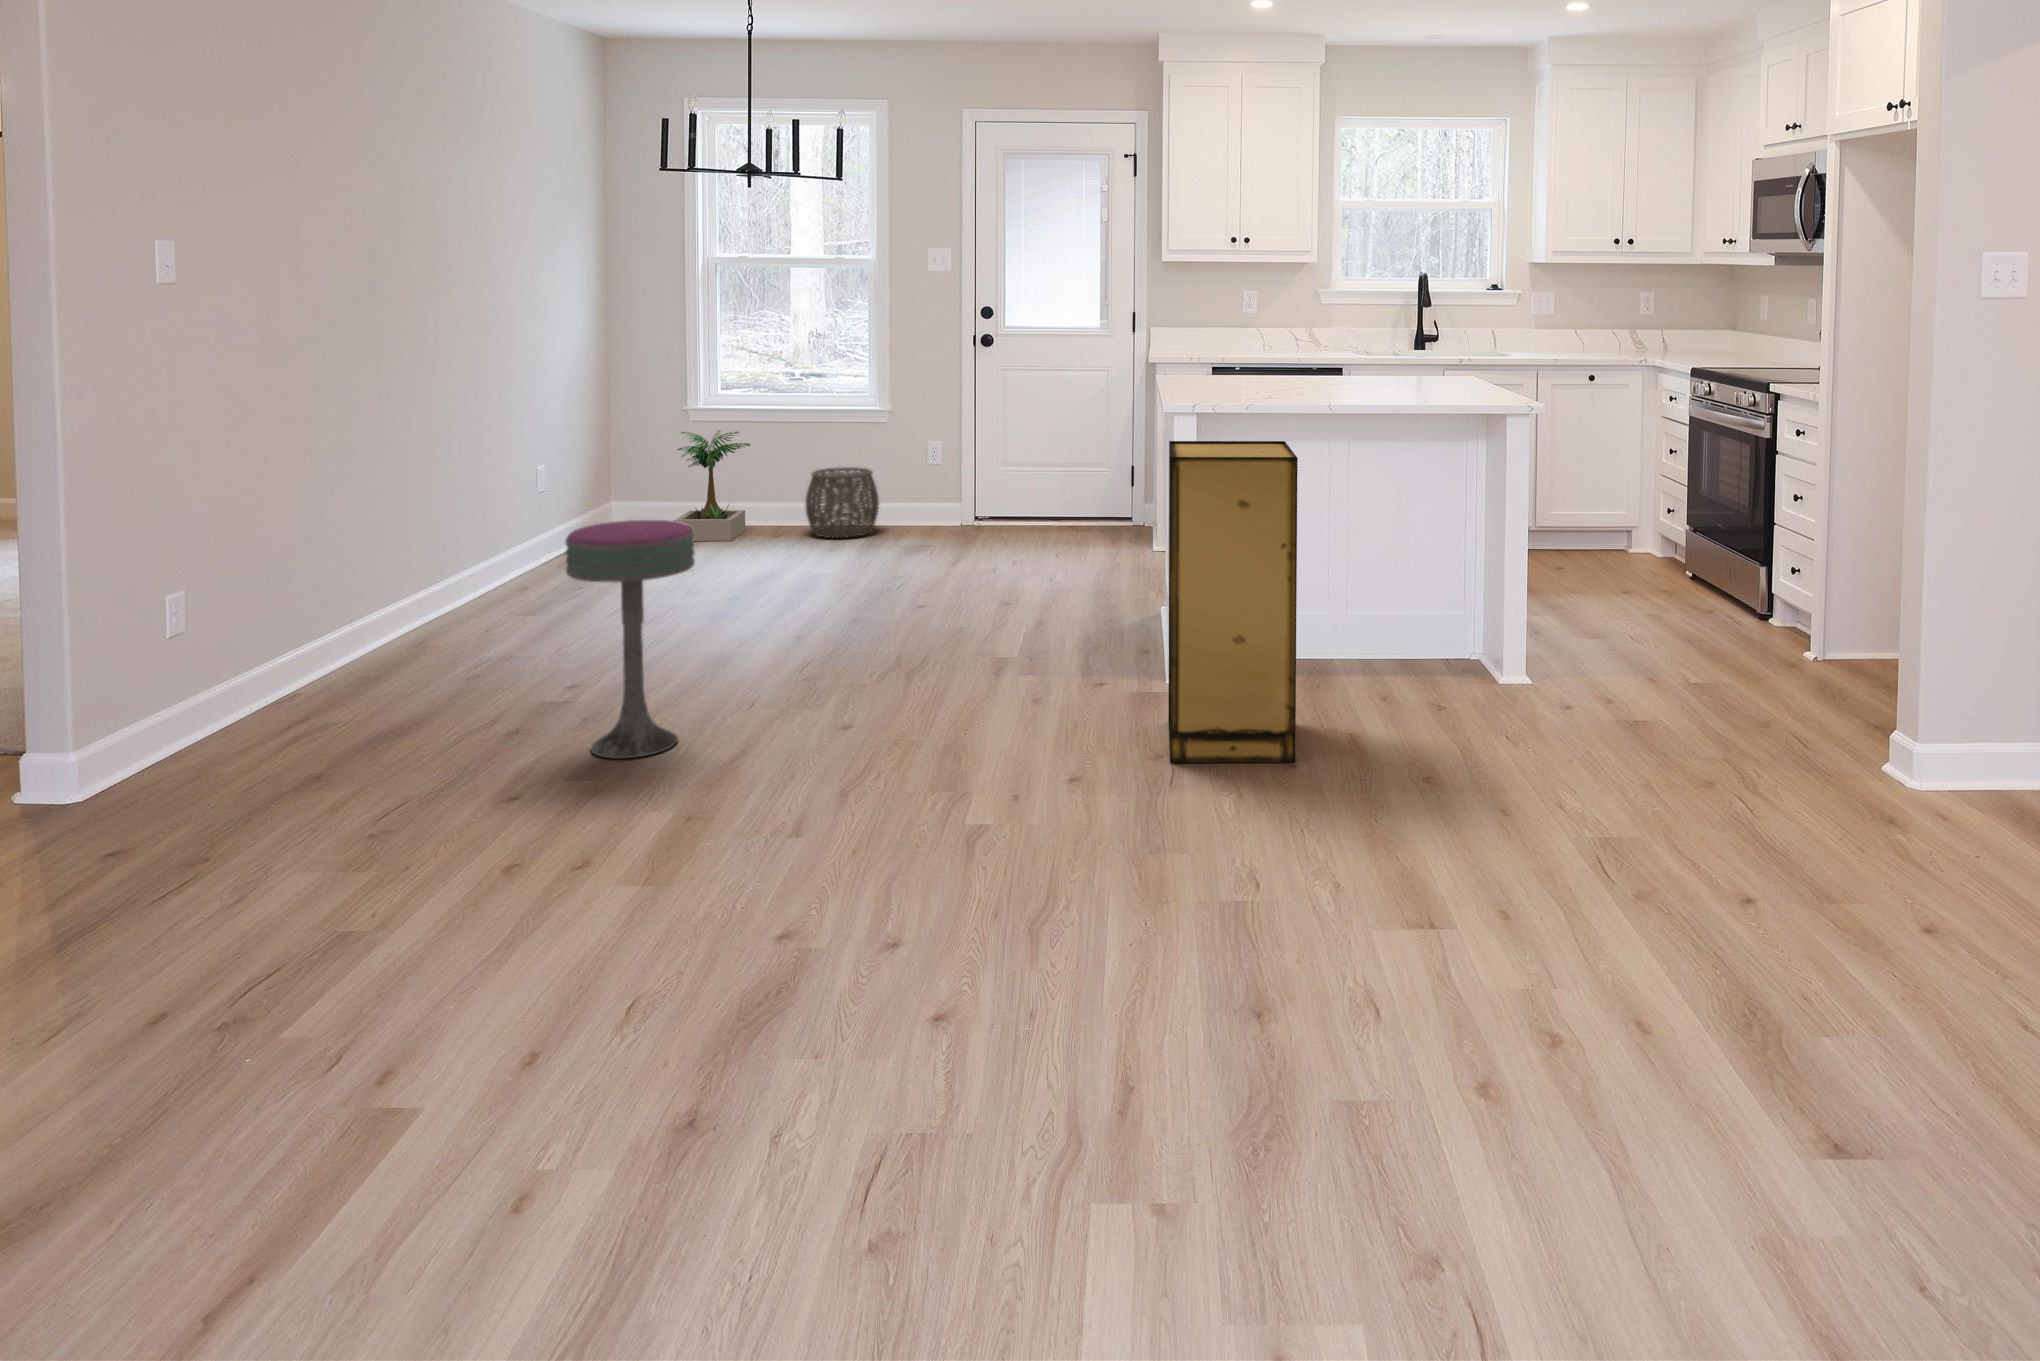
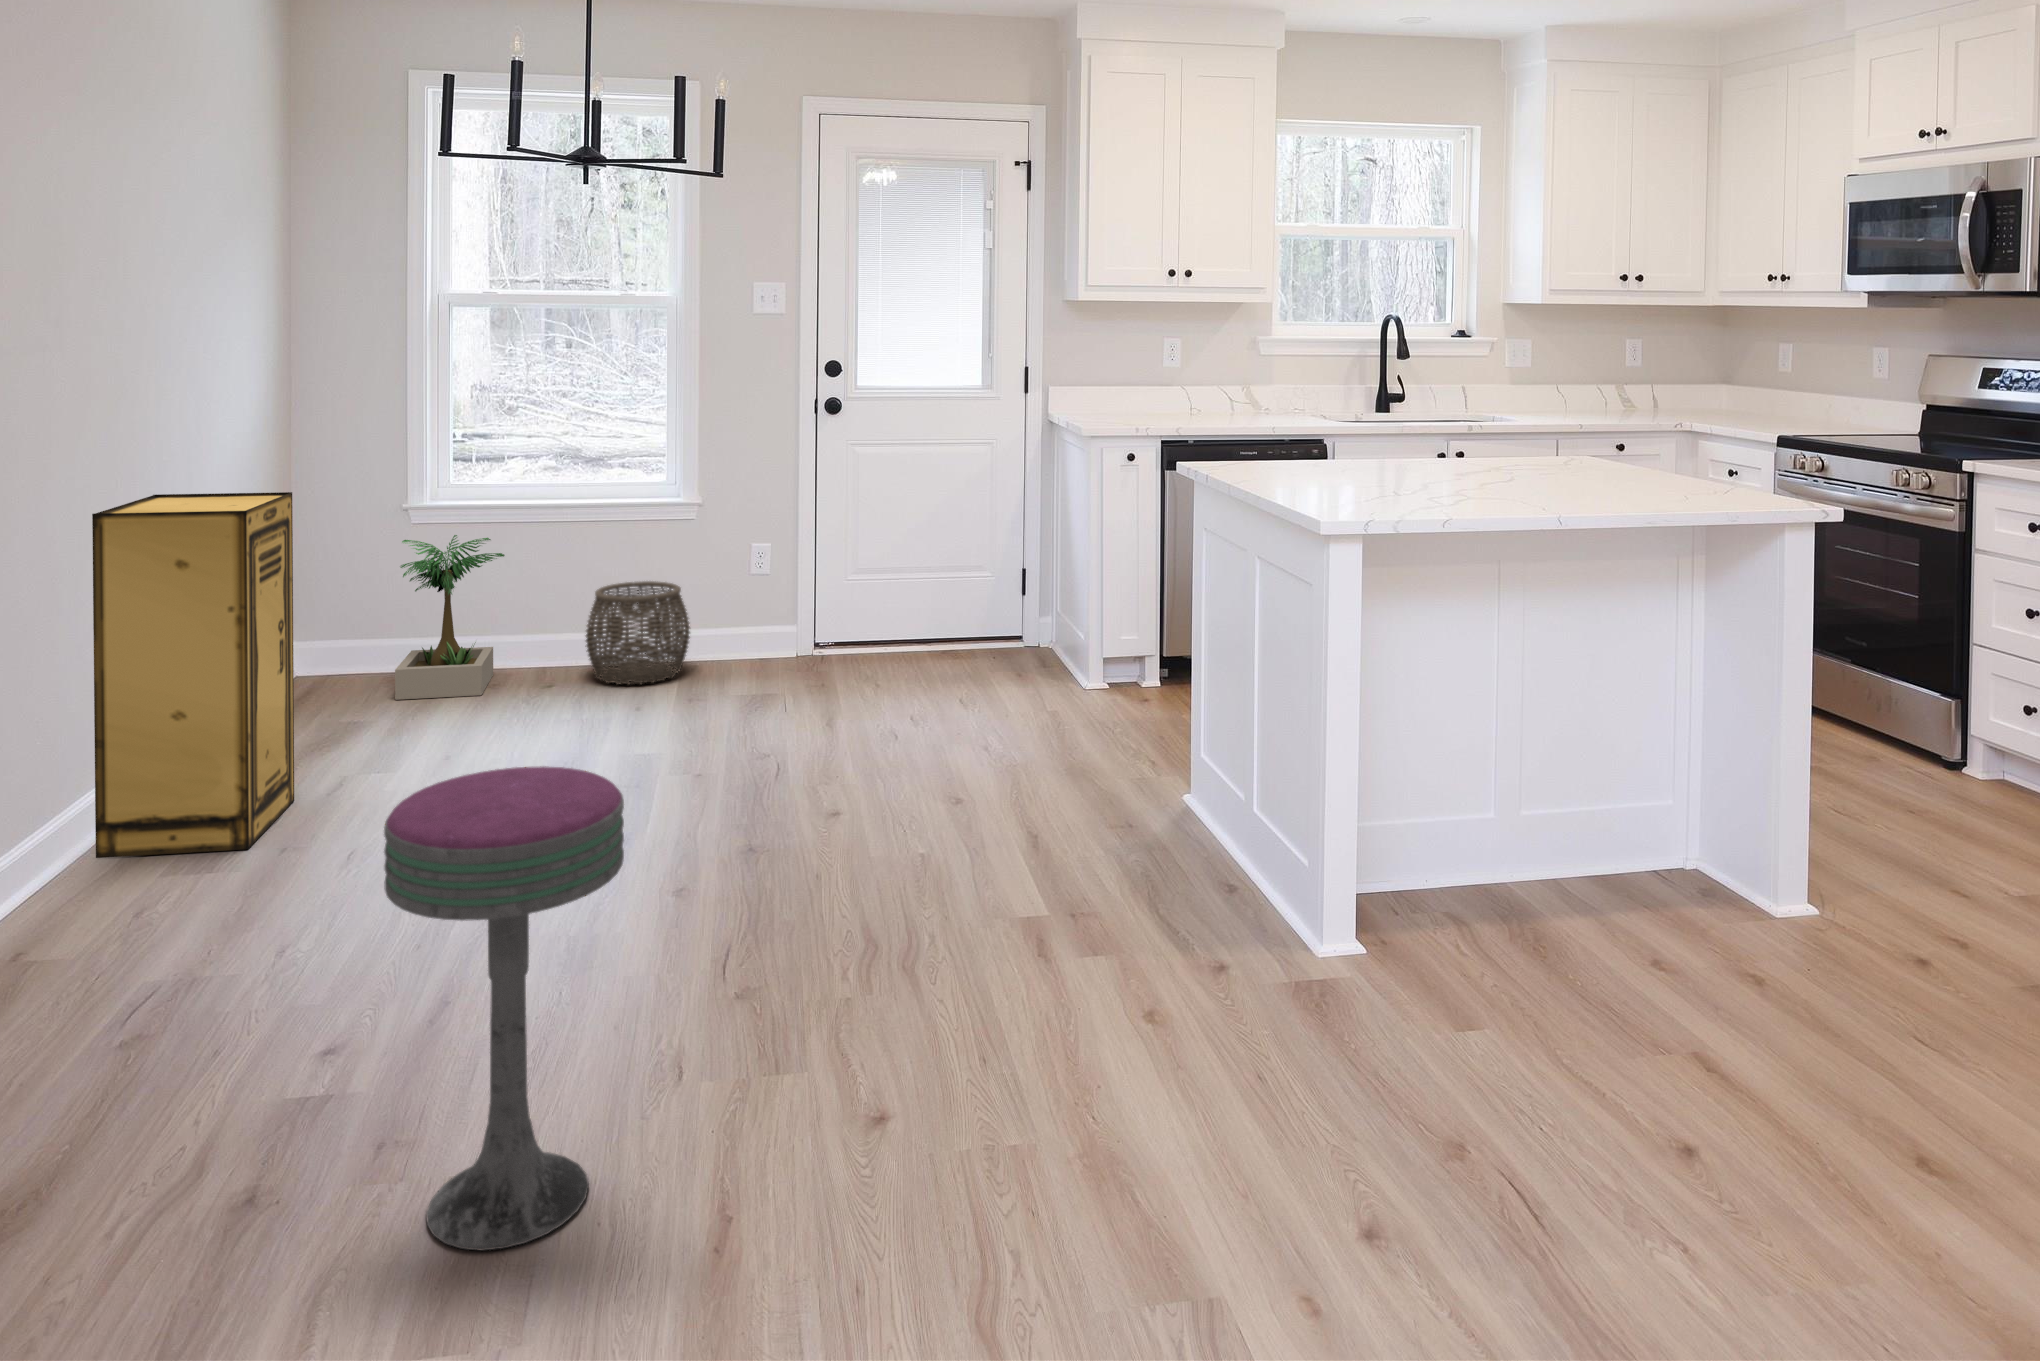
storage cabinet: present [1168,441,1298,763] -> present [92,492,294,858]

